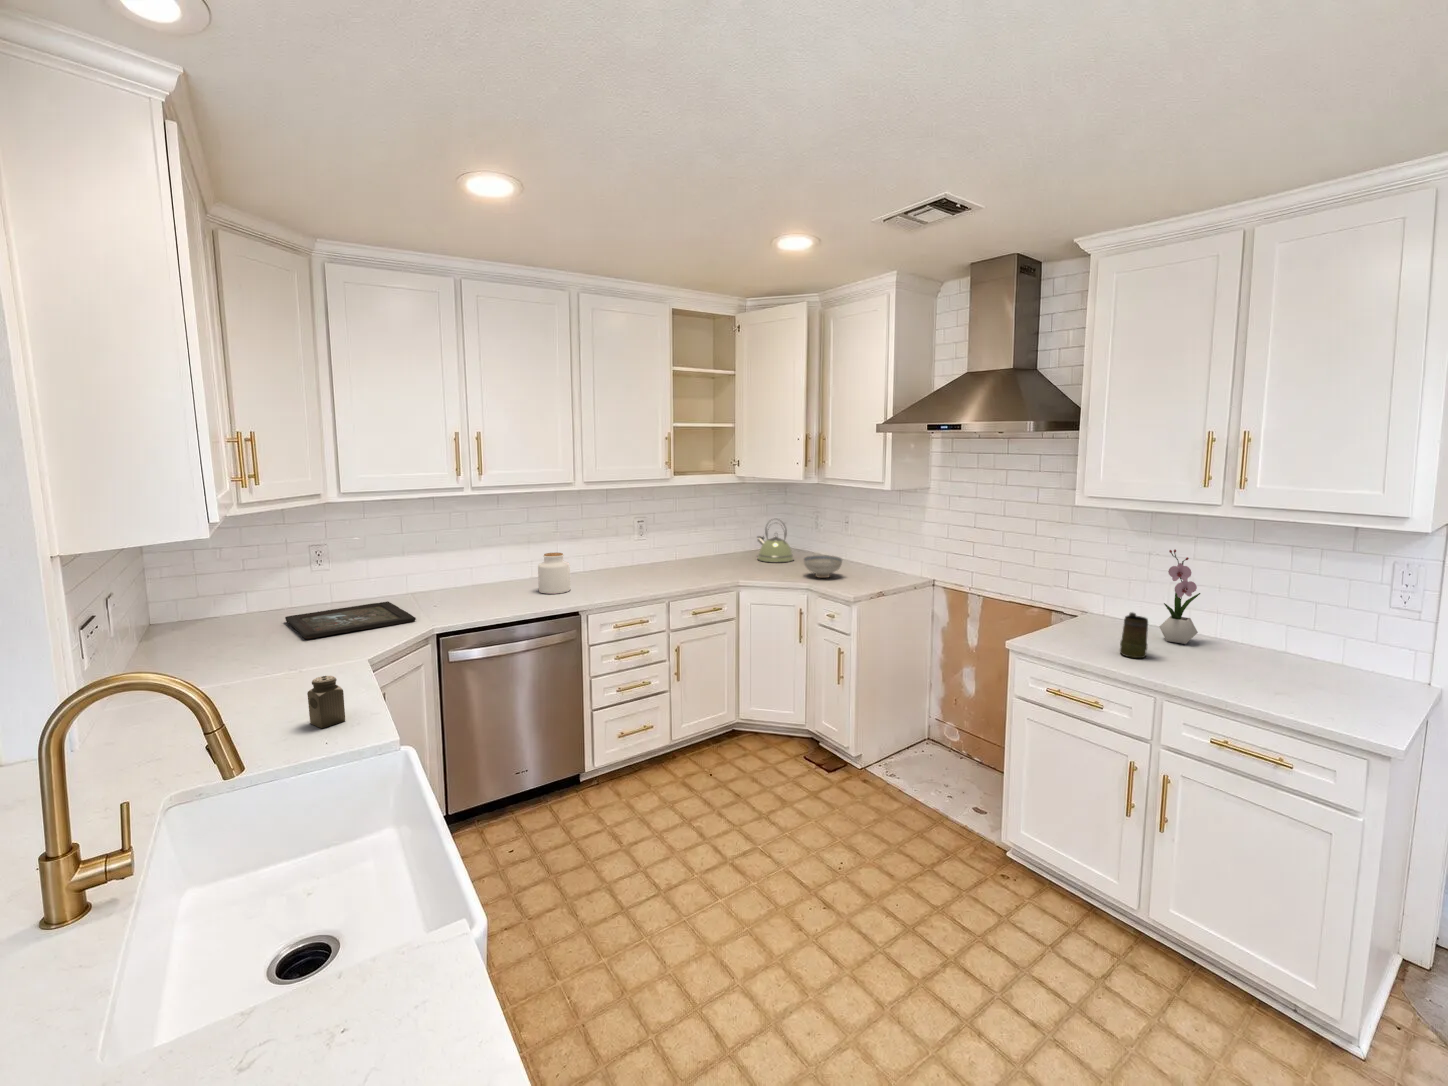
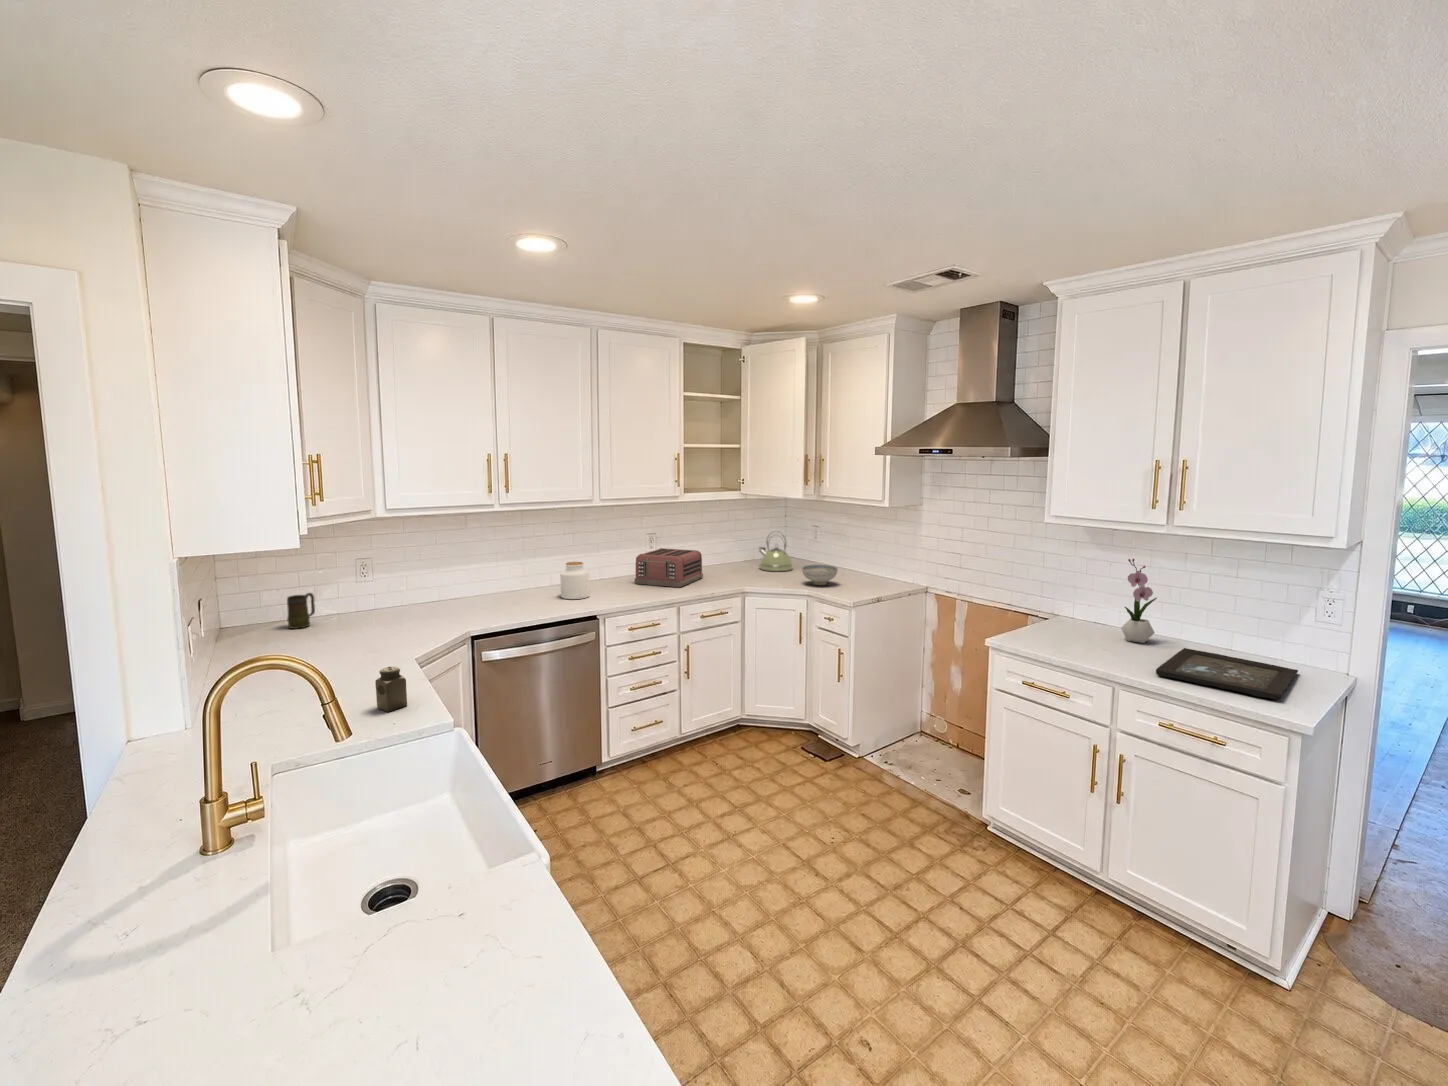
toaster: none [621,538,696,580] -> present [635,548,703,587]
tray: present [285,601,416,639] -> present [1156,648,1298,699]
mug: present [1120,613,1148,658] -> present [287,593,315,629]

